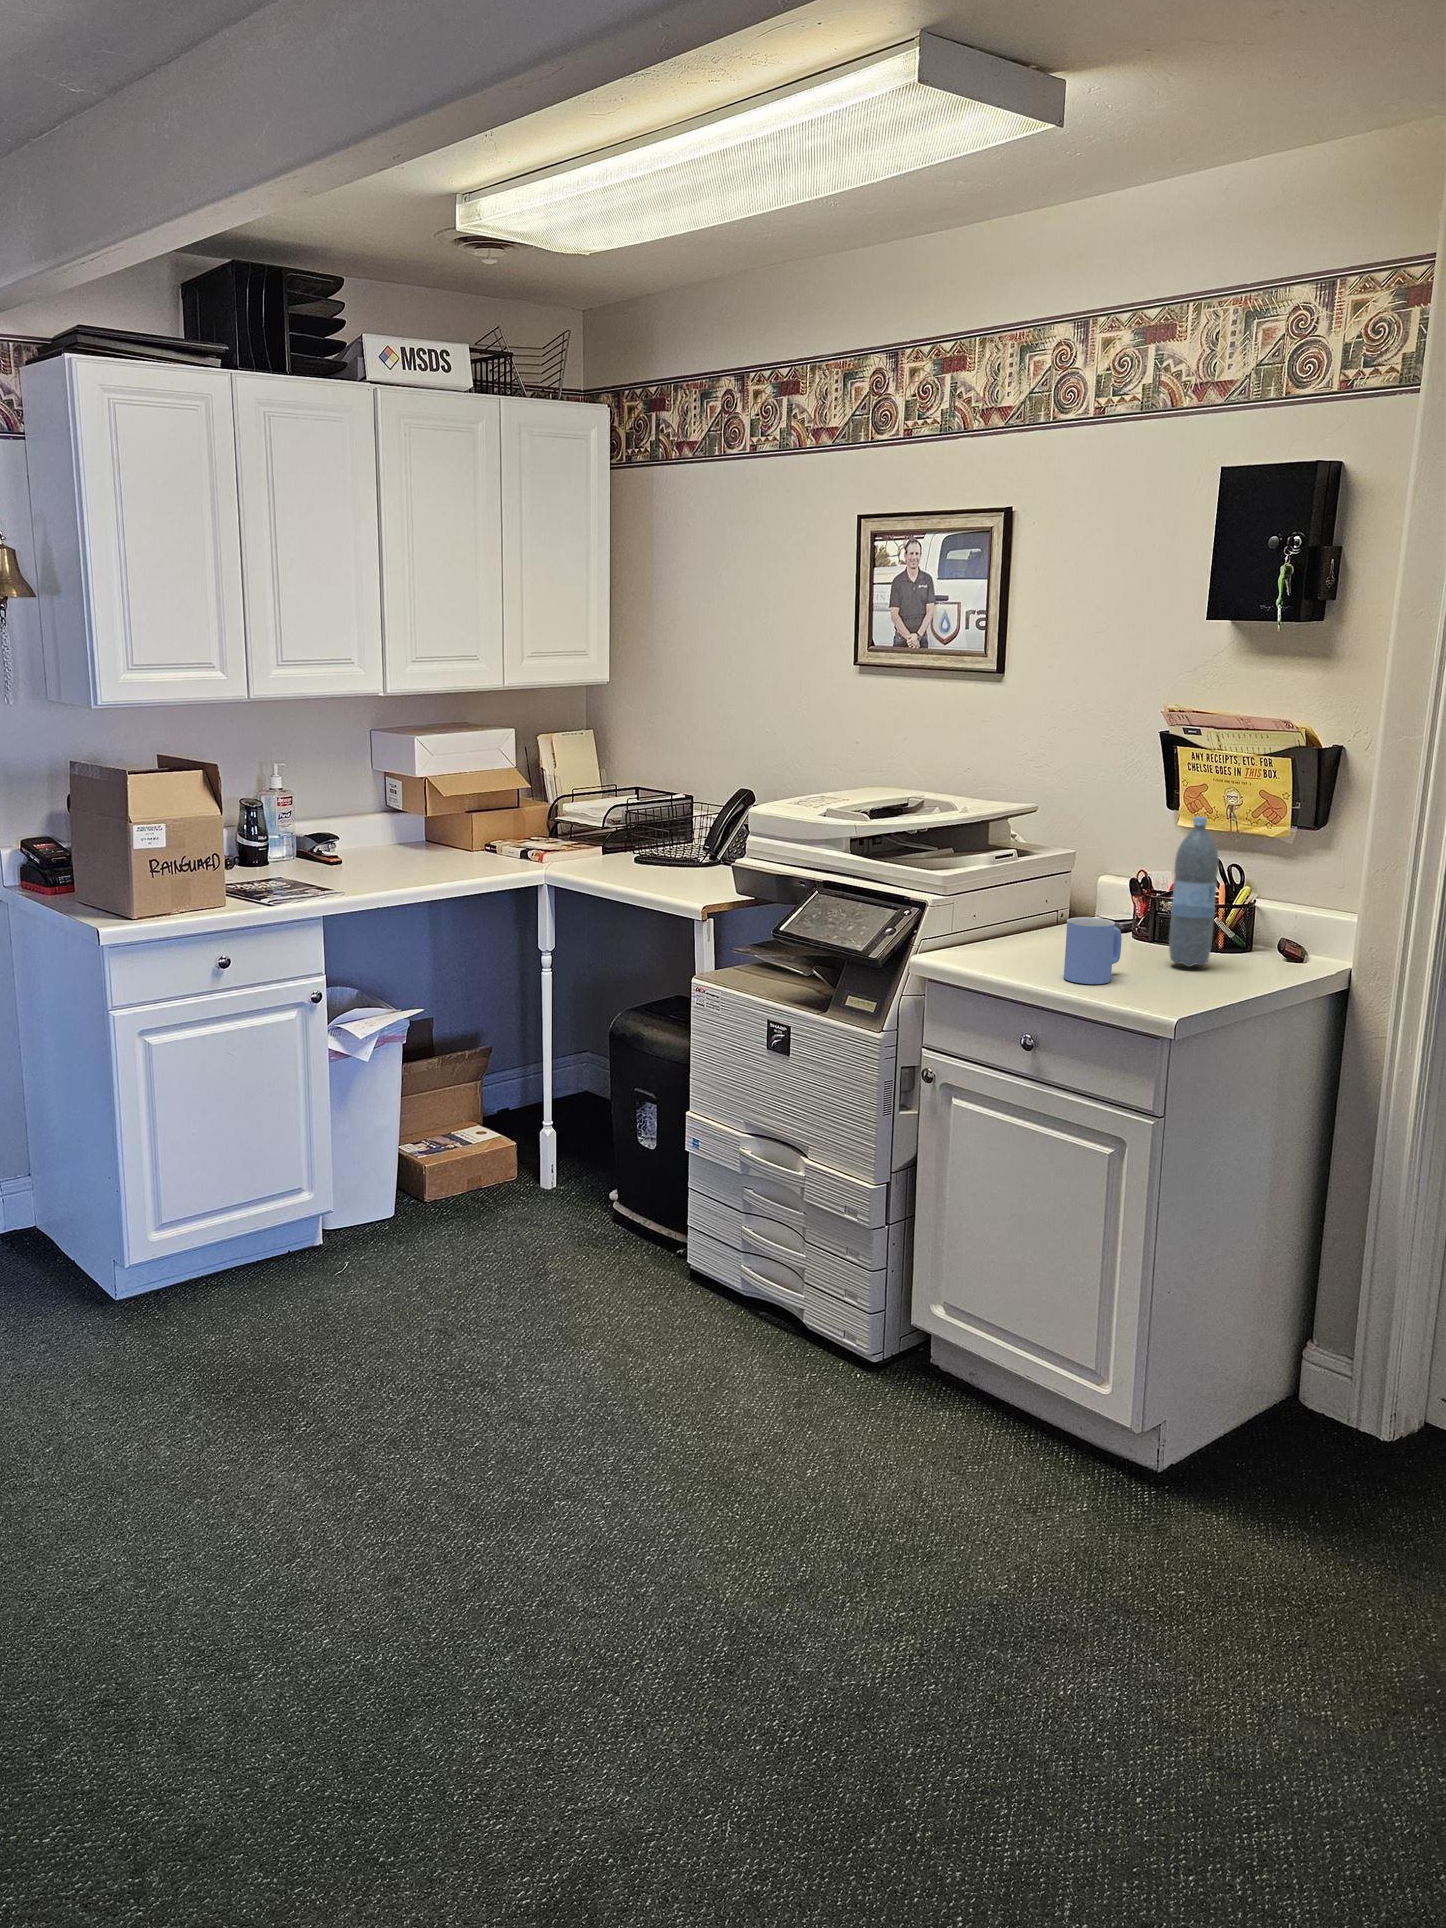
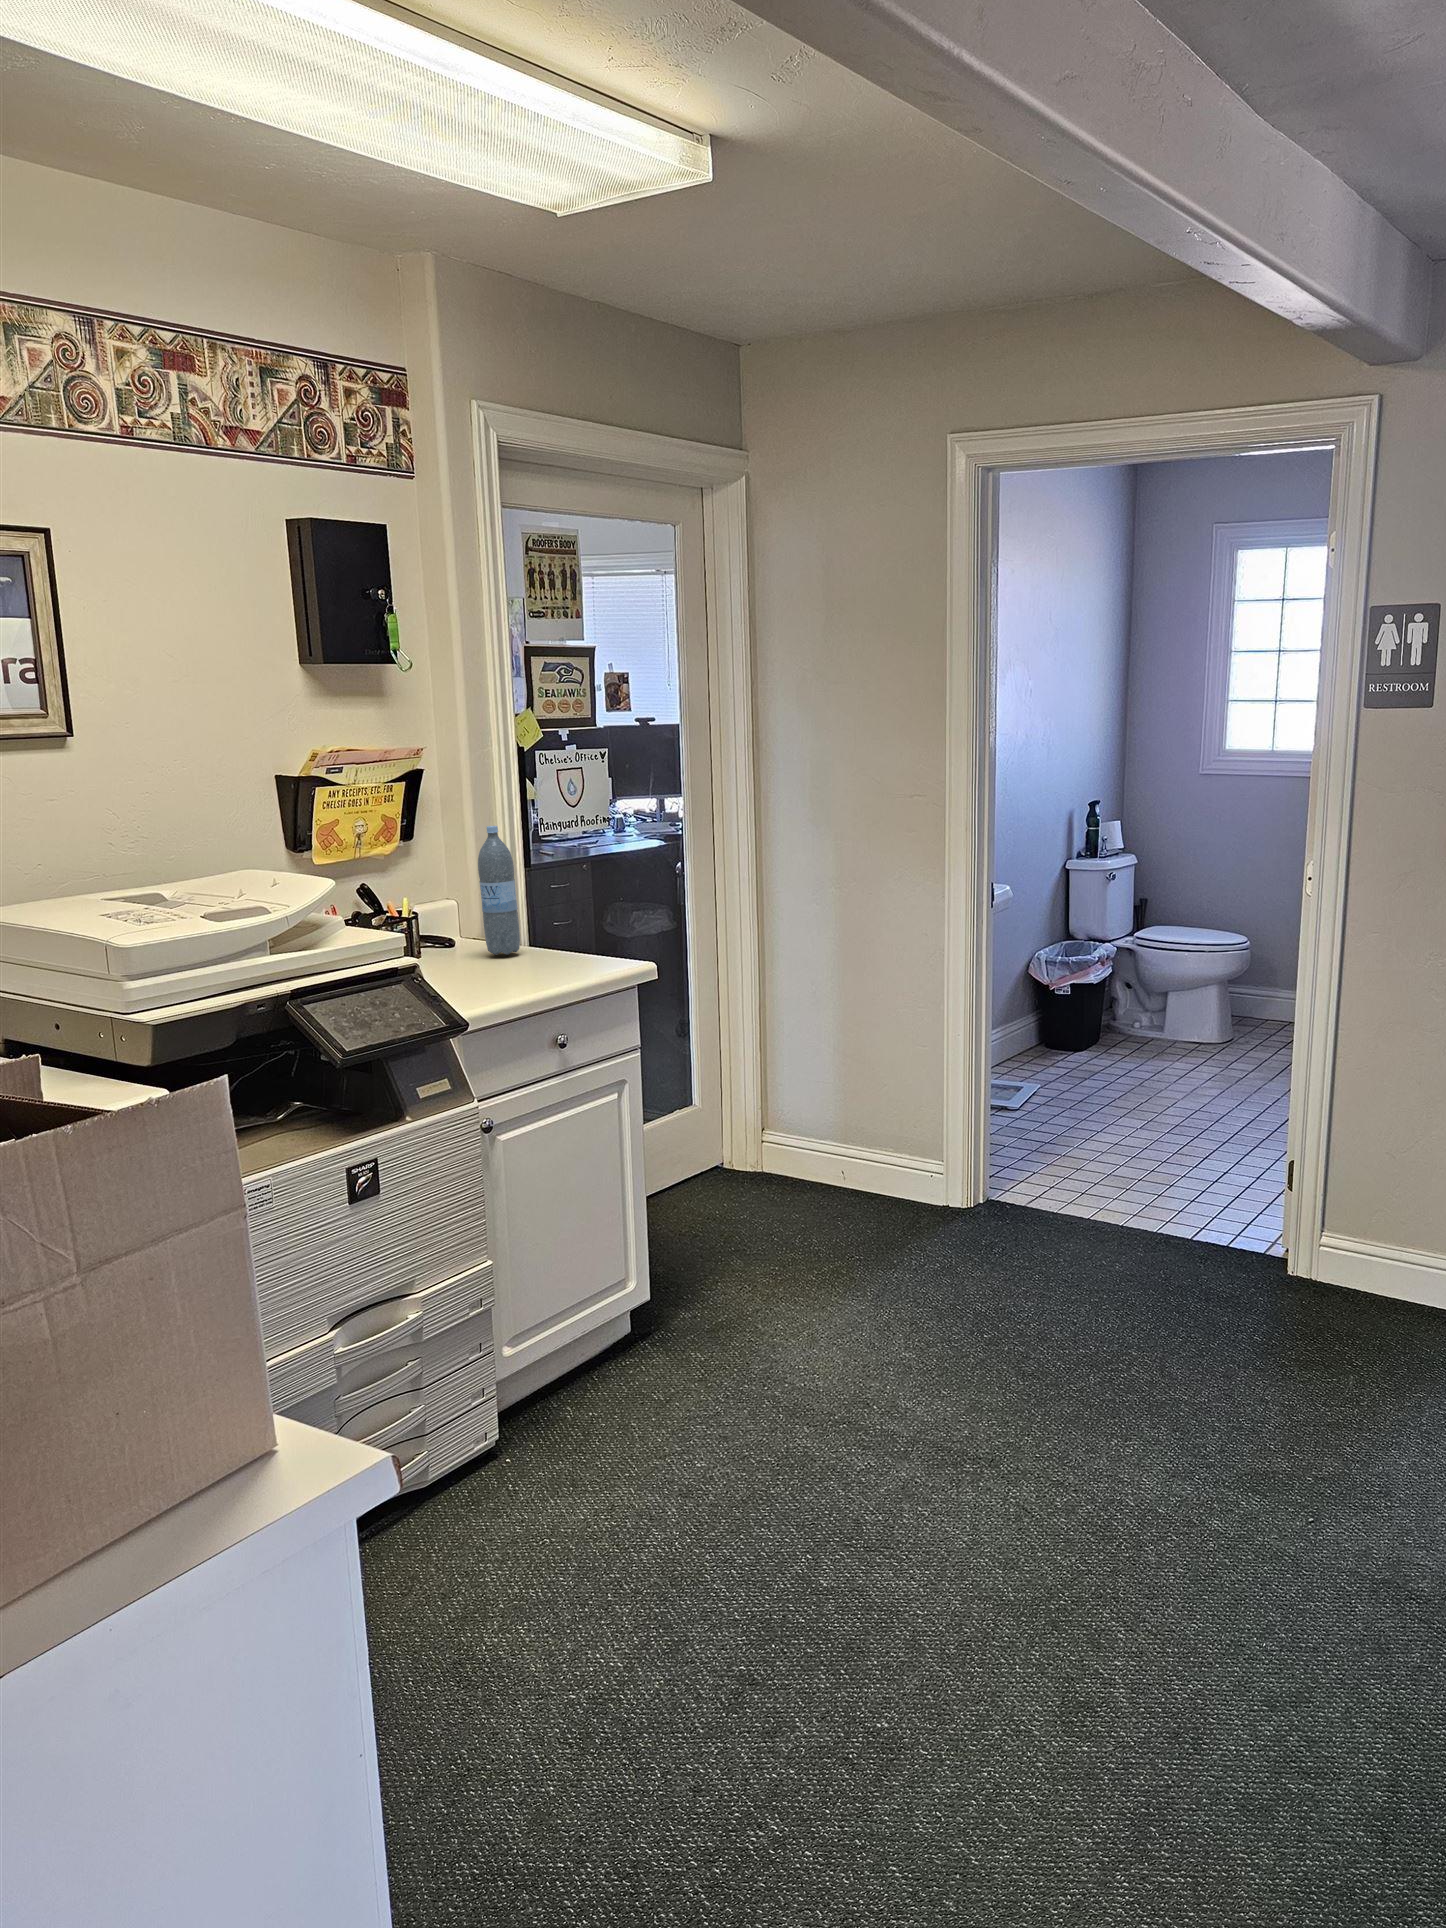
mug: present [1064,917,1122,984] -> none [529,916,579,973]

